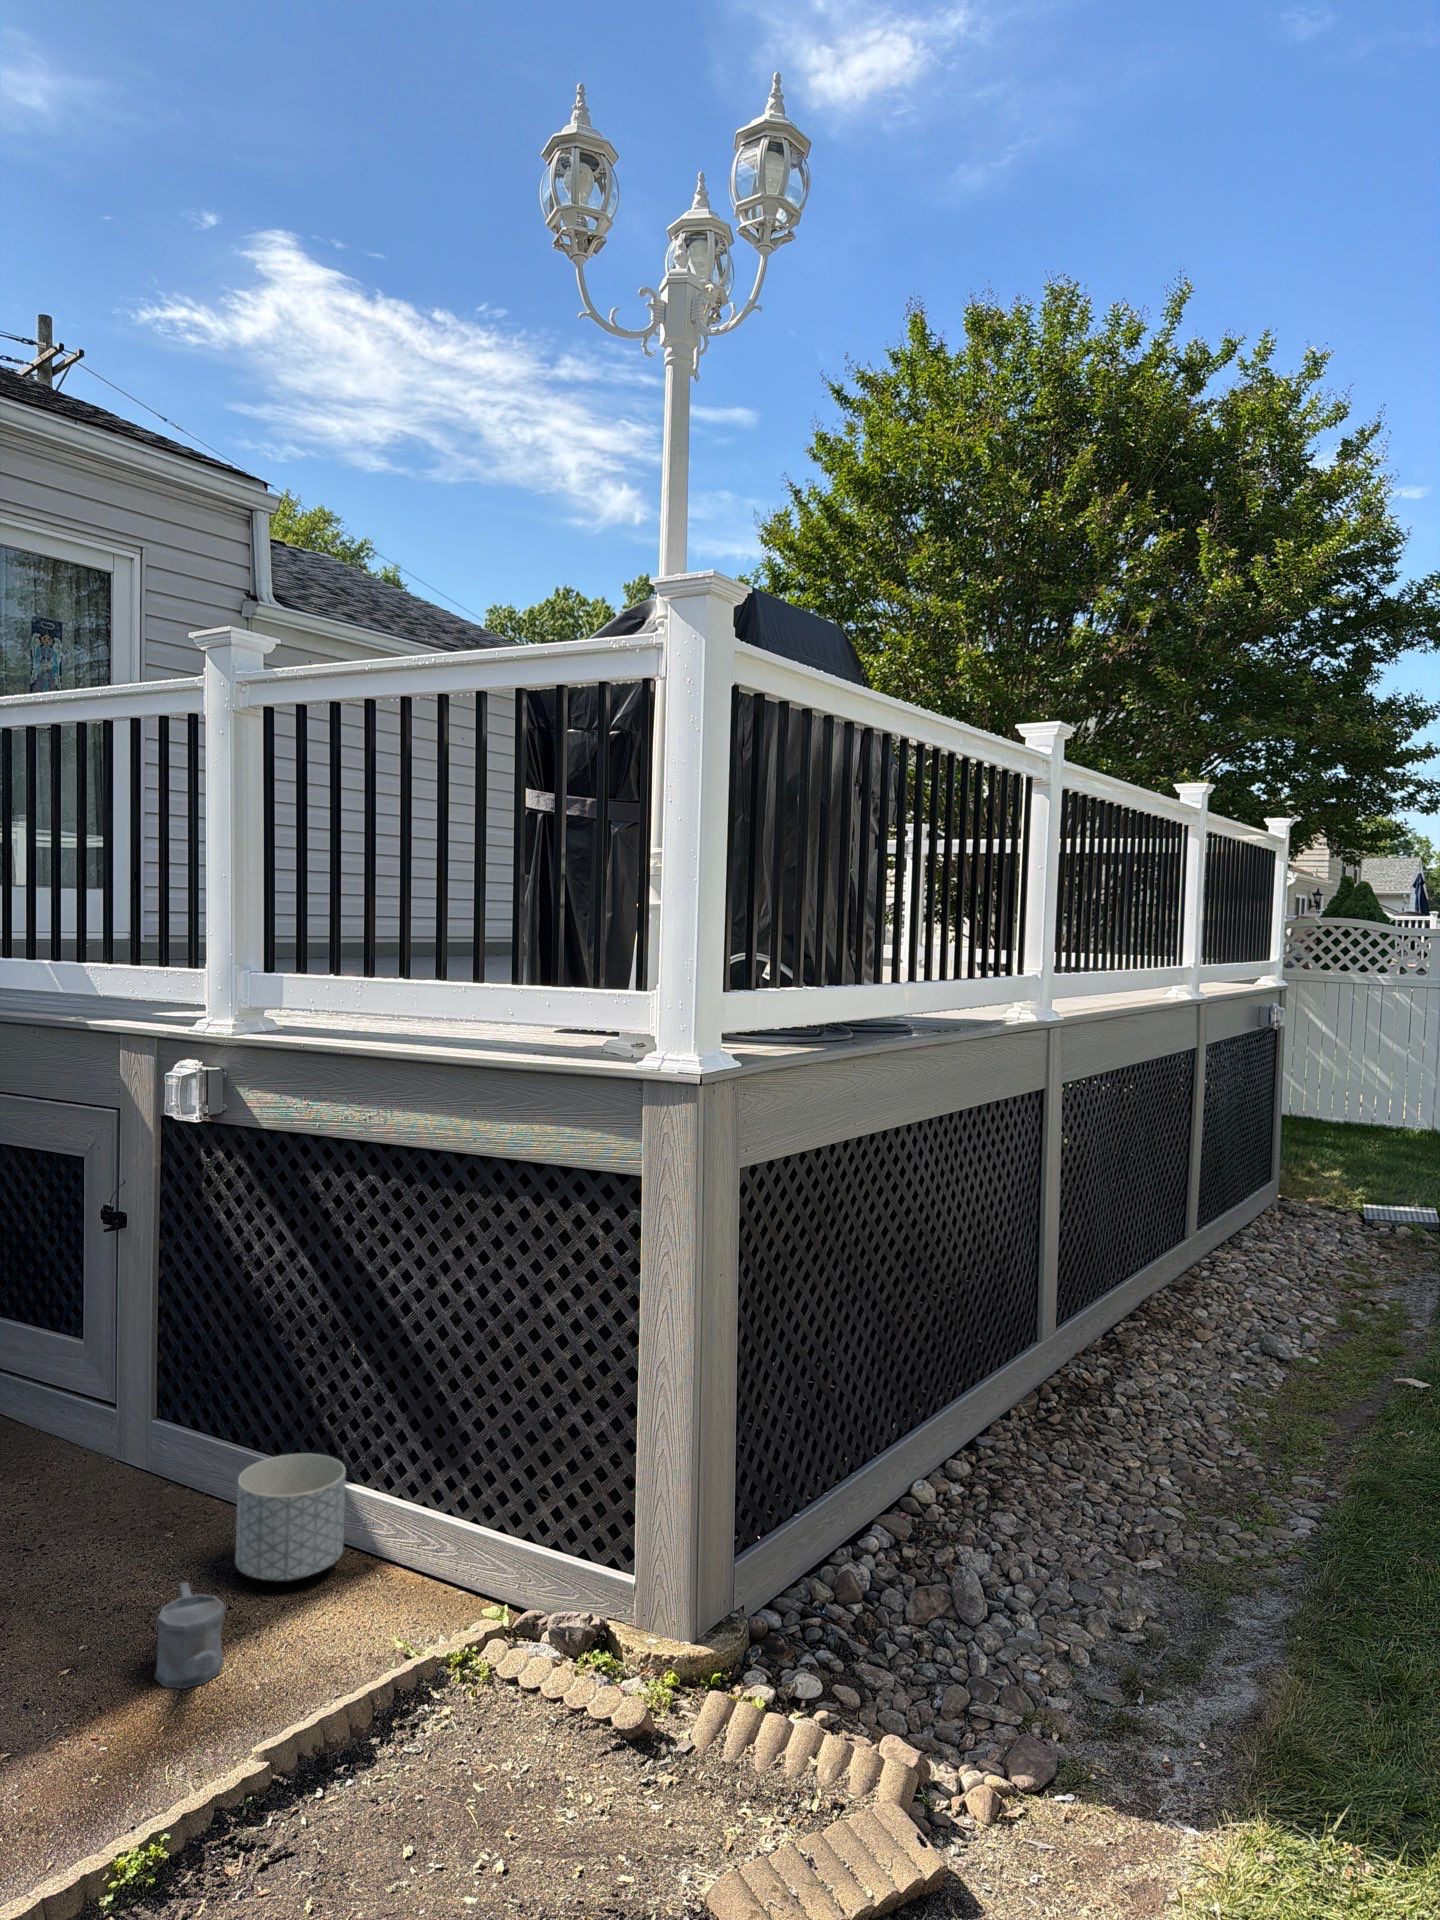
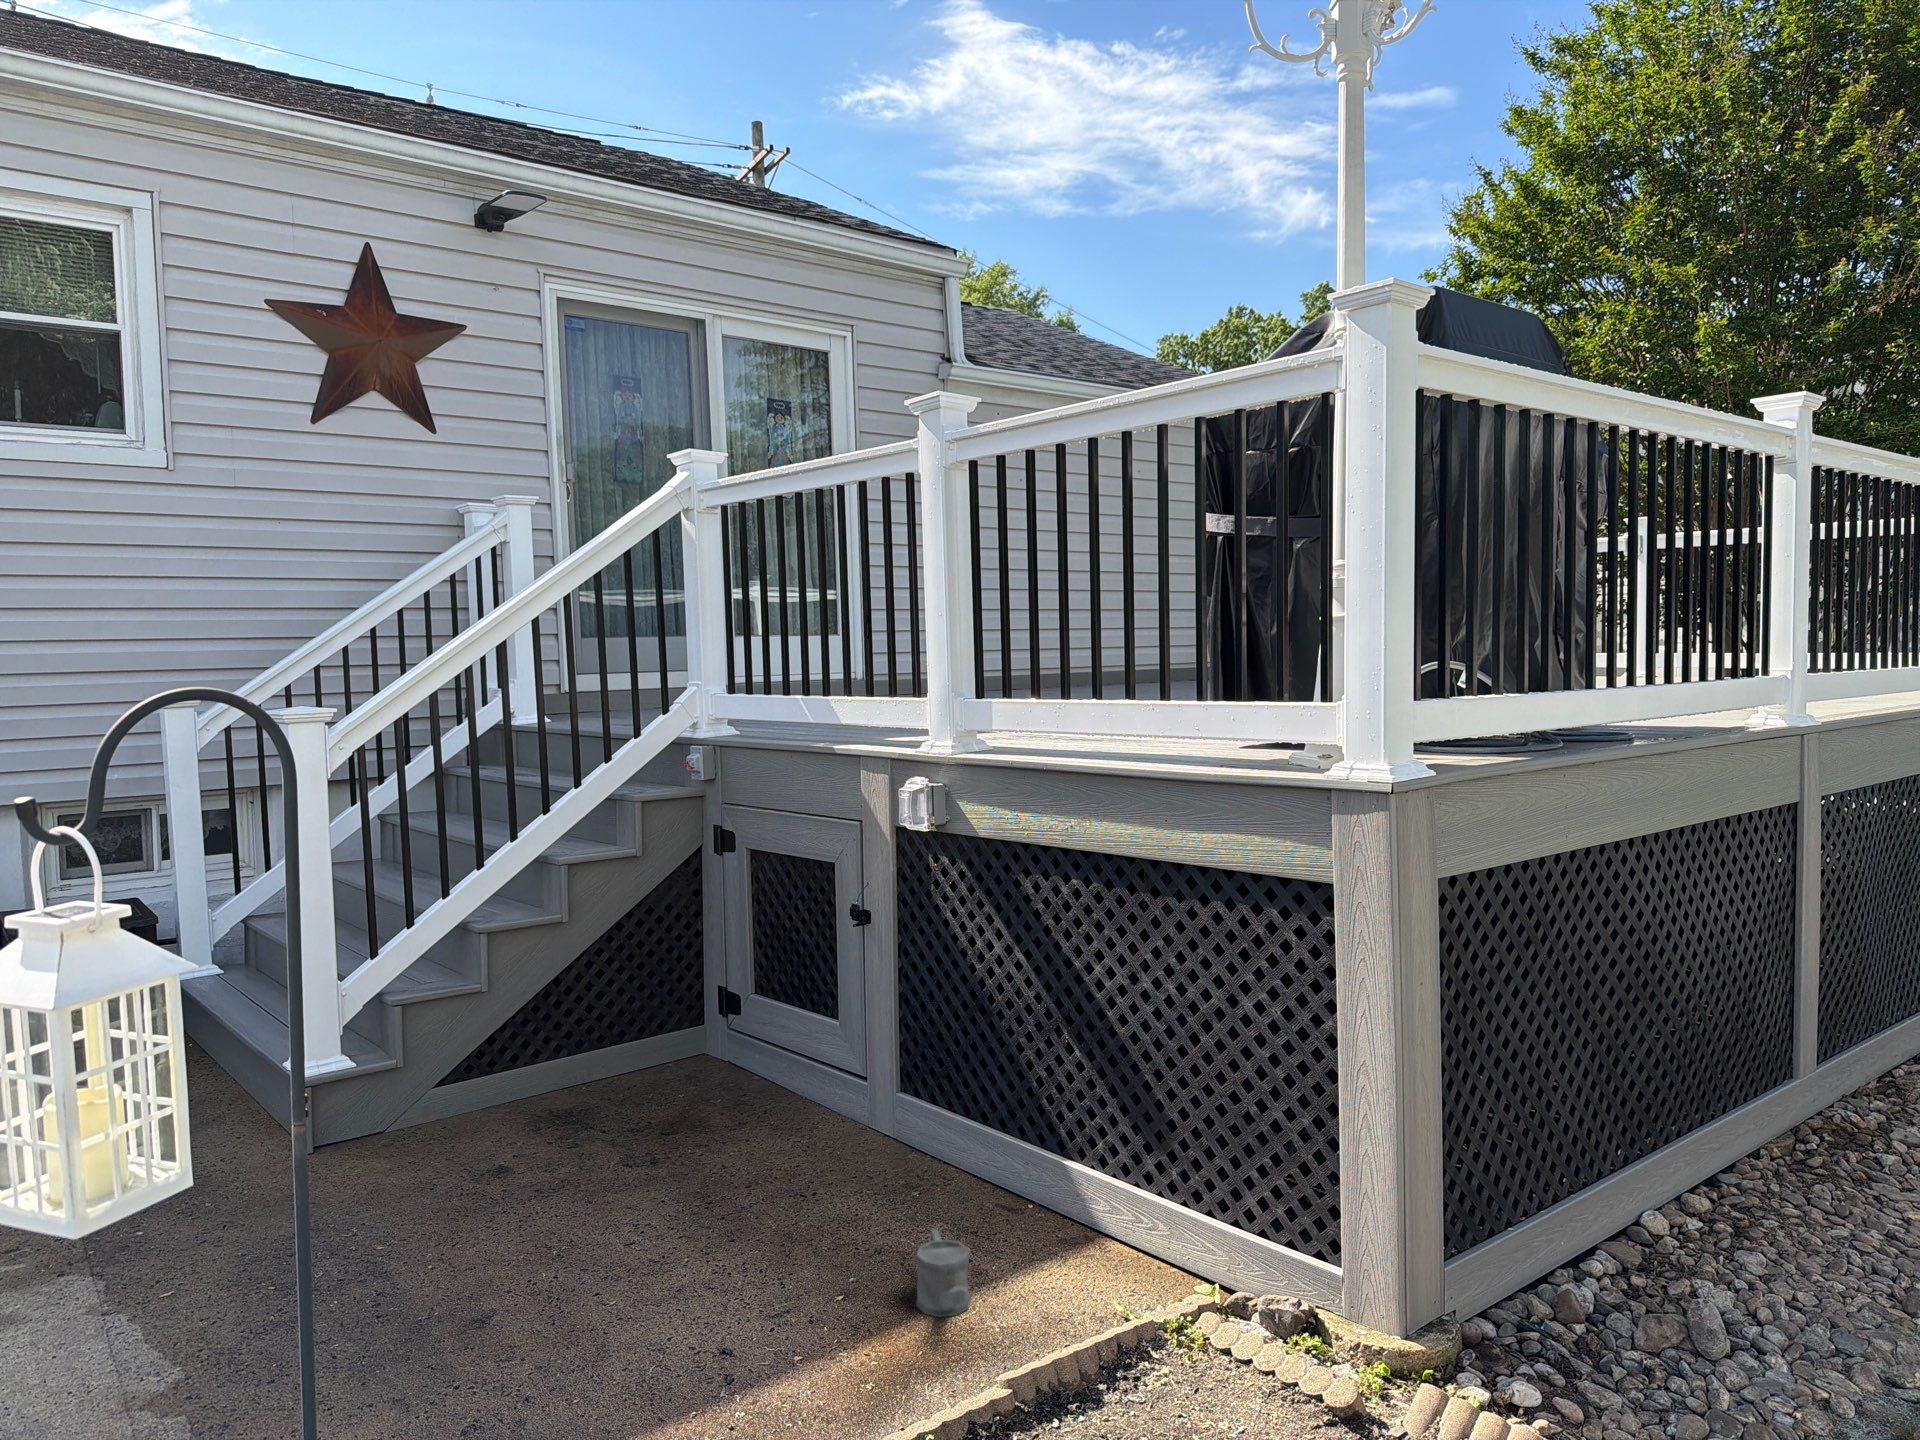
planter: present [235,1454,346,1582] -> none [971,1128,1063,1239]

